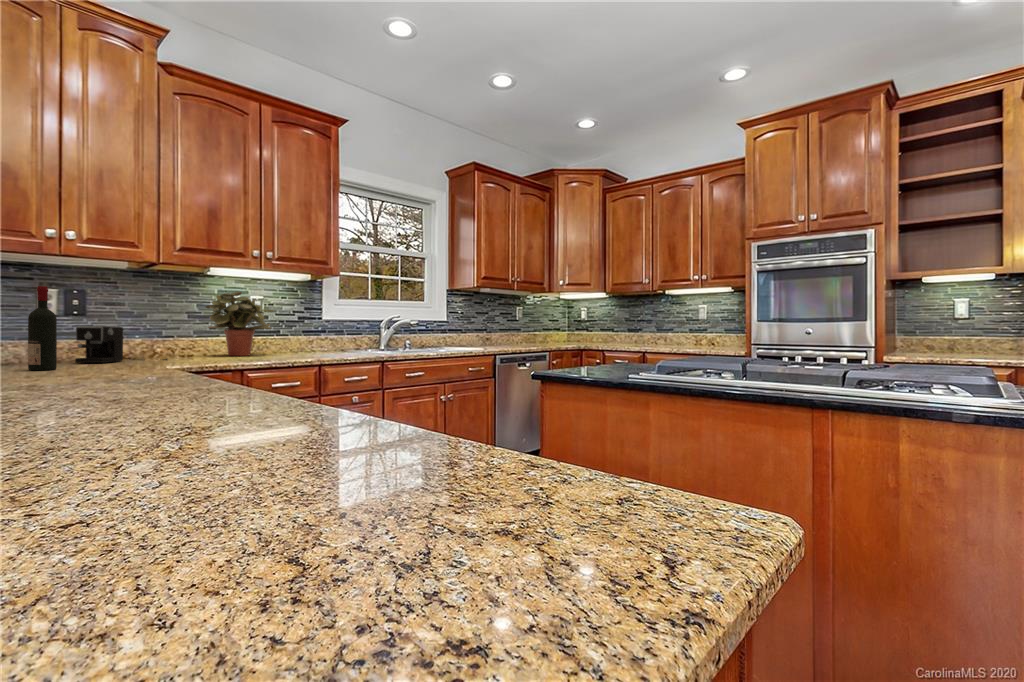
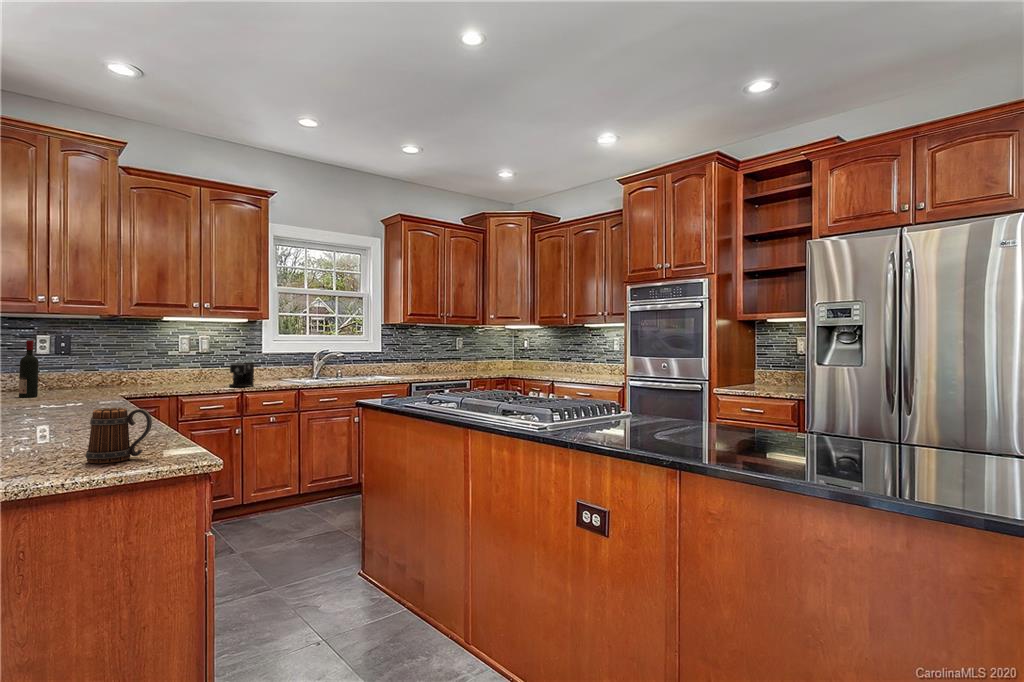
potted plant: present [206,292,274,356] -> none [159,334,213,384]
coffee maker: present [75,326,168,363] -> present [229,363,278,387]
mug: none [393,364,523,511] -> present [86,408,152,463]

